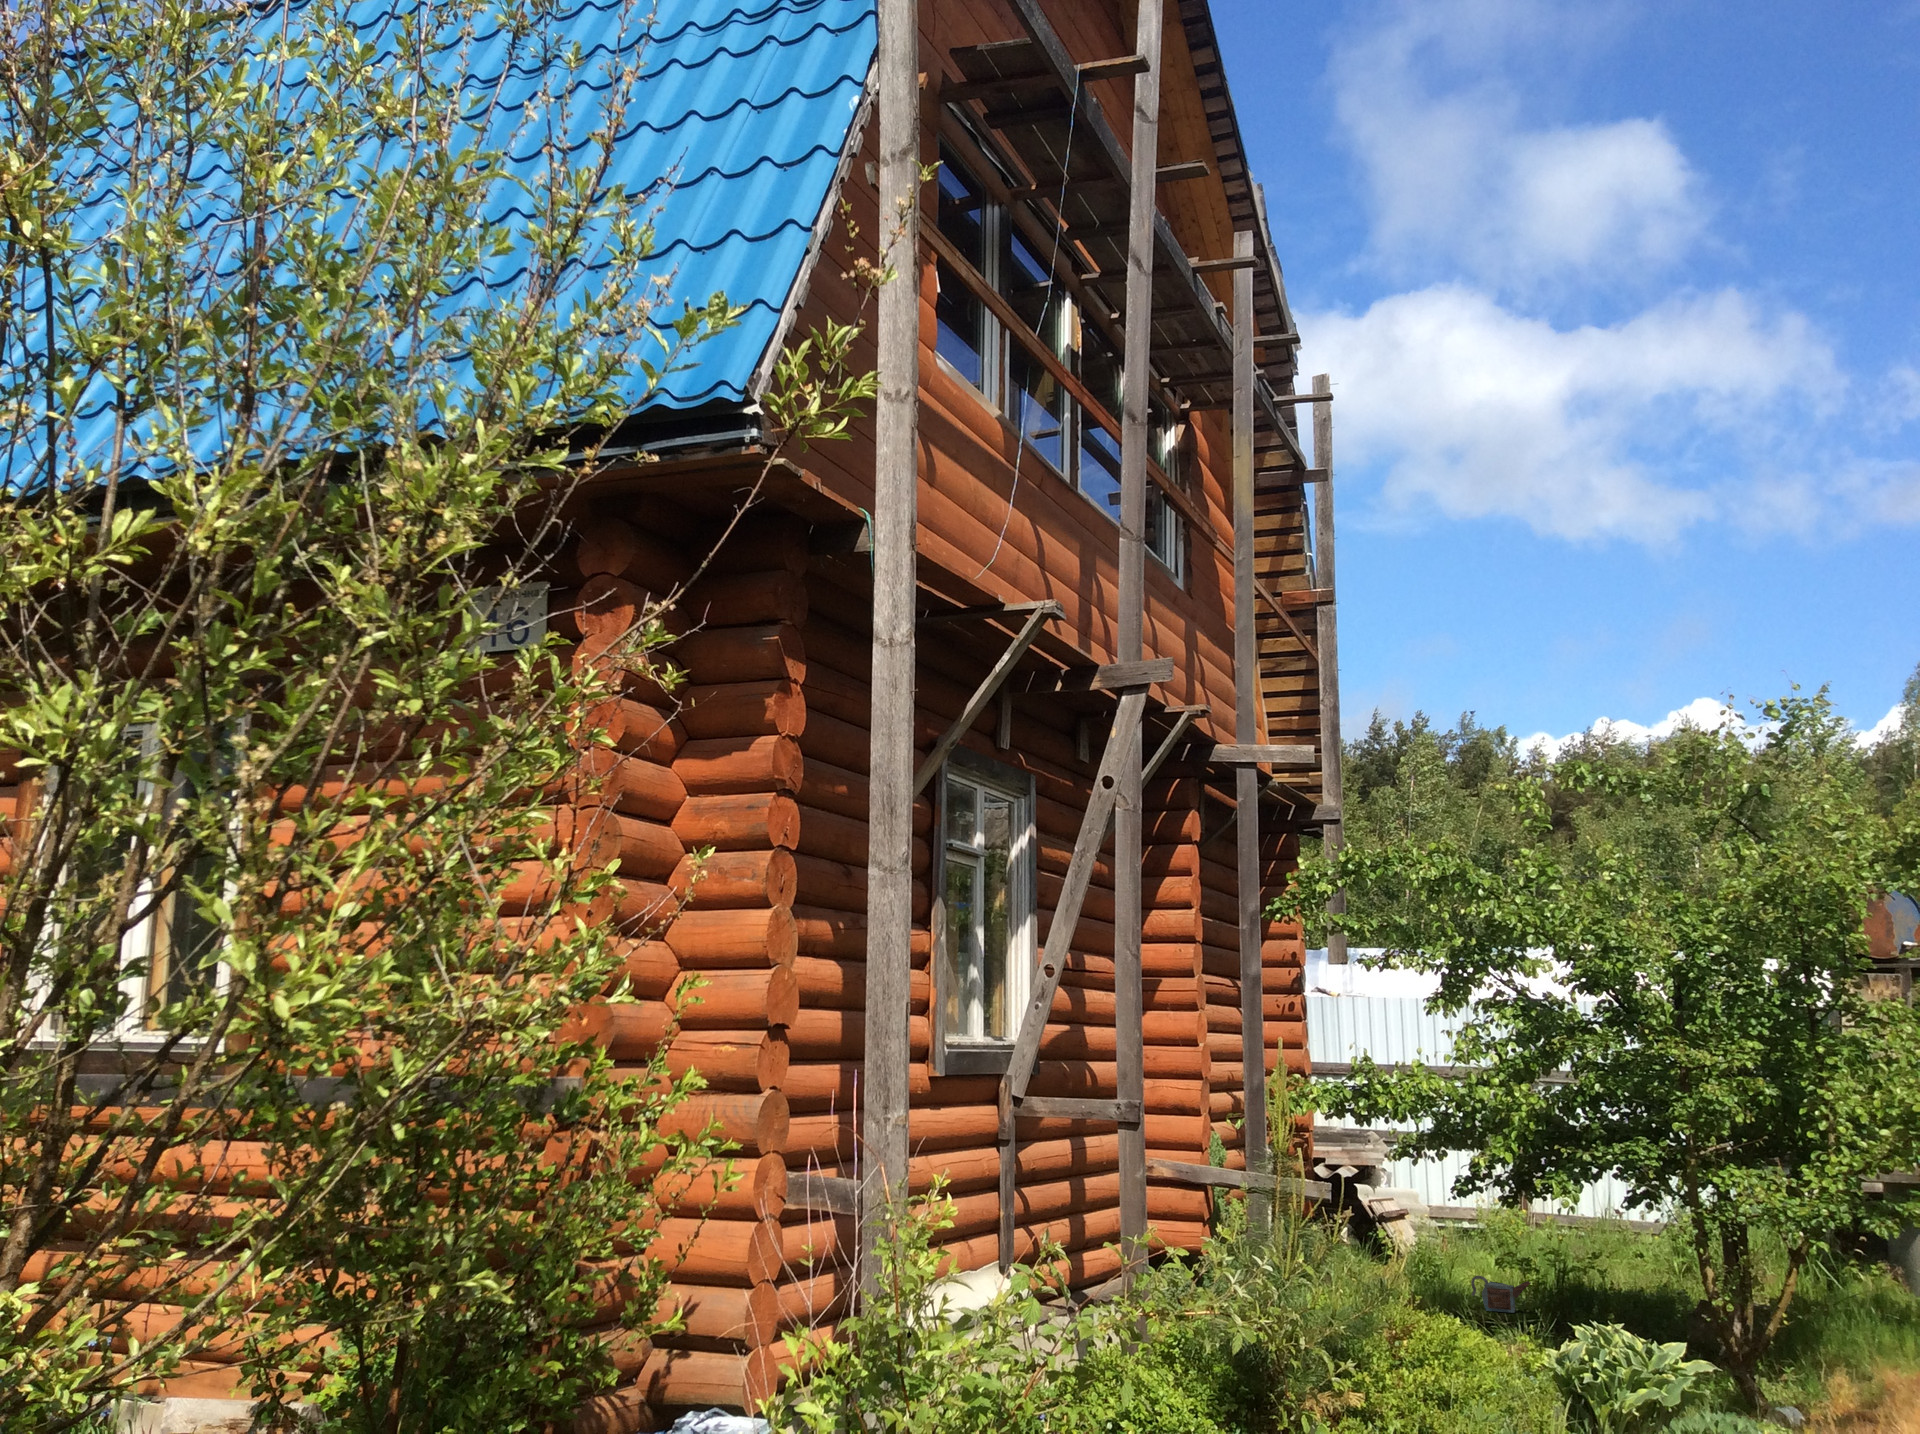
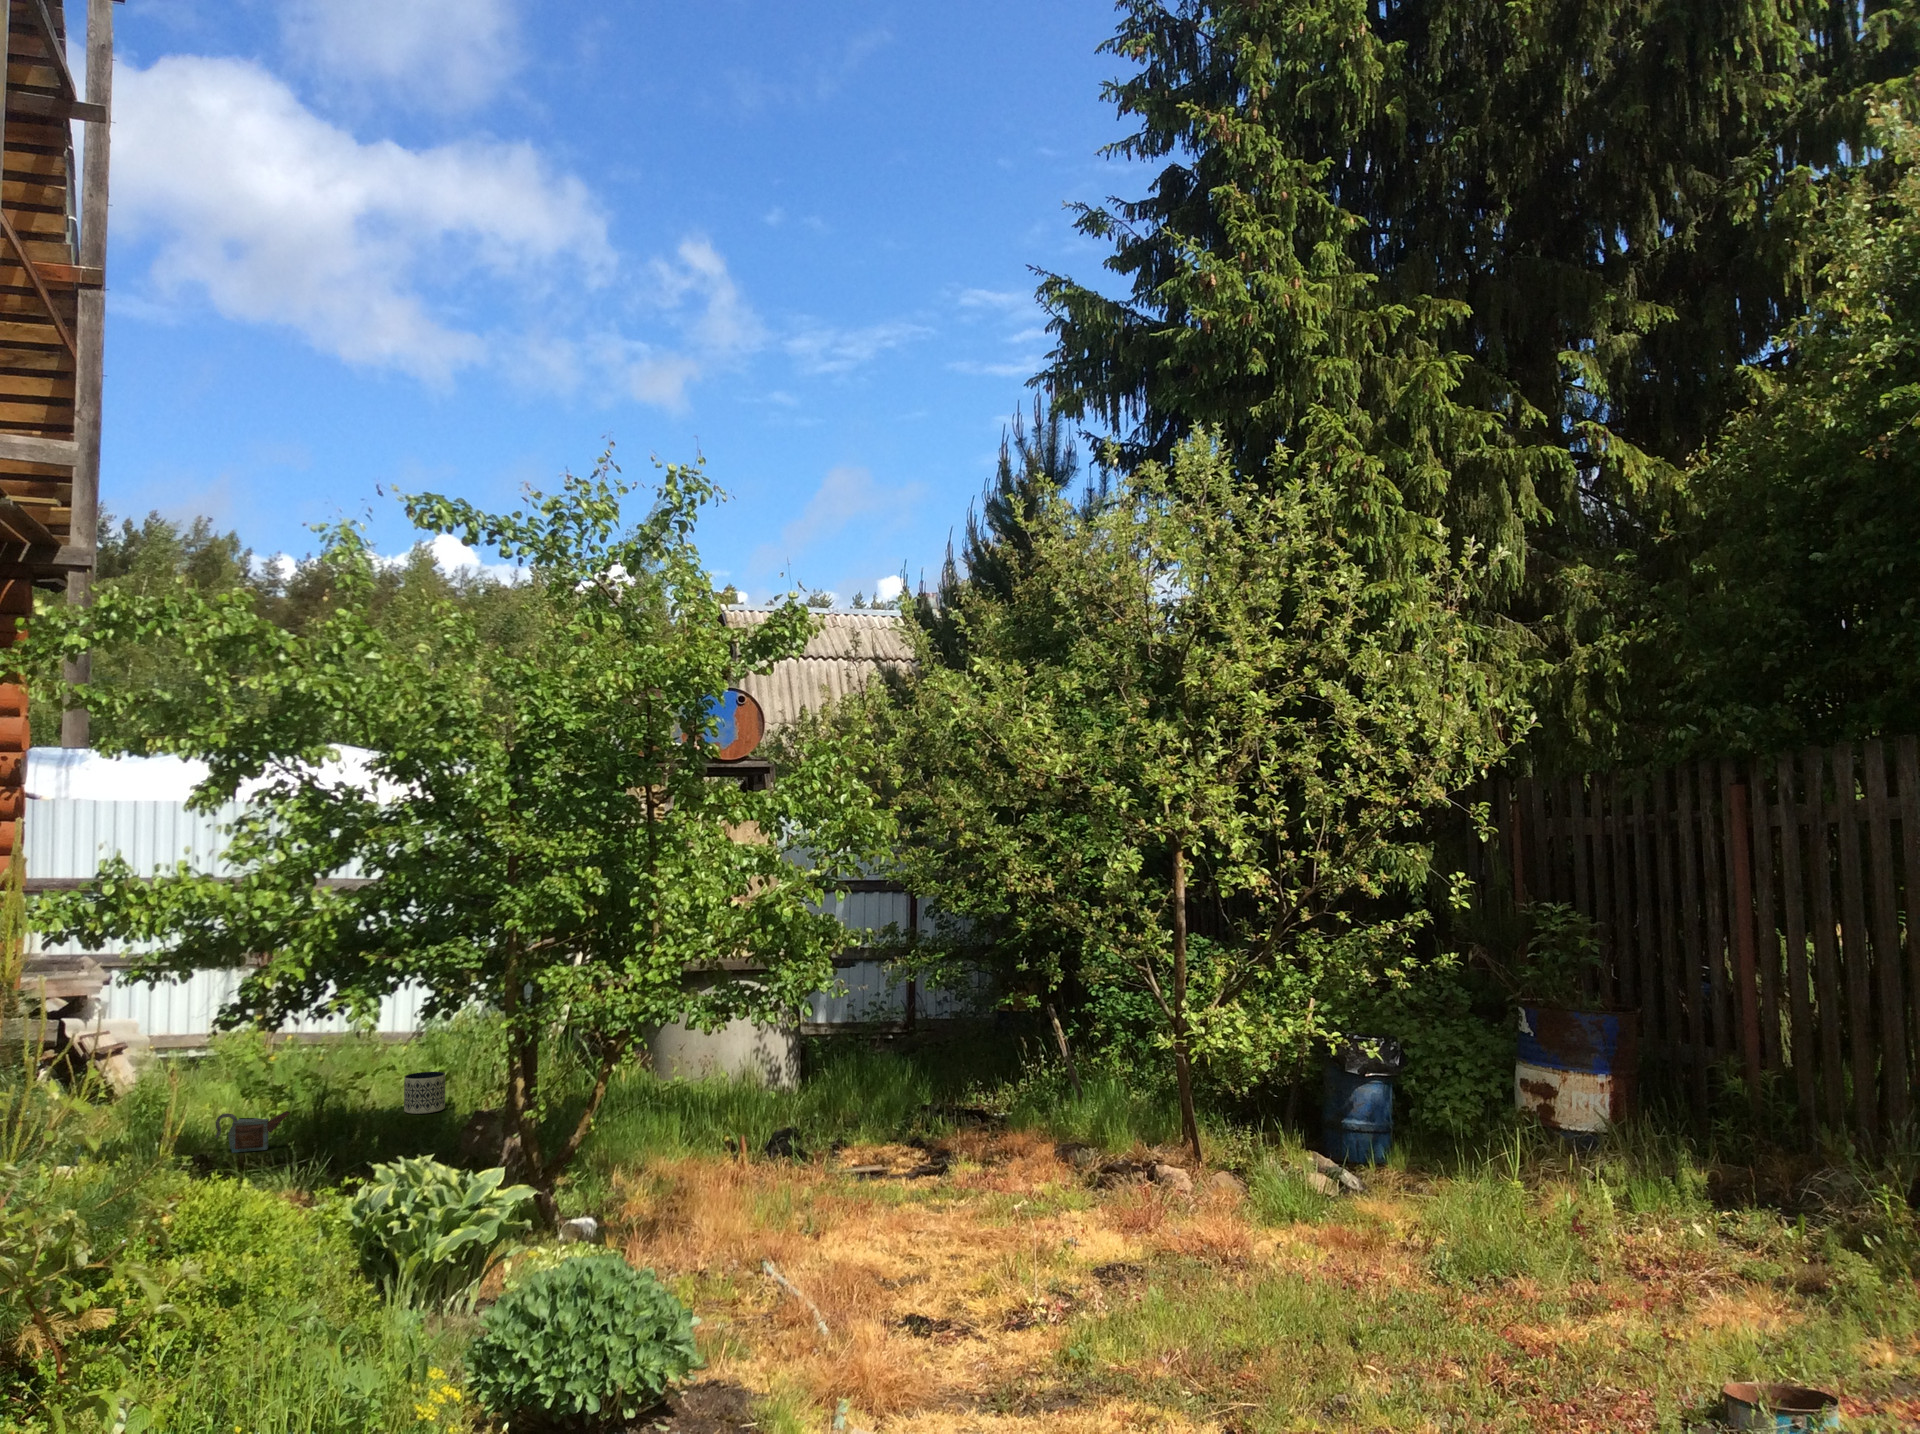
planter: none [1637,1264,1679,1304] -> present [404,1072,445,1114]

